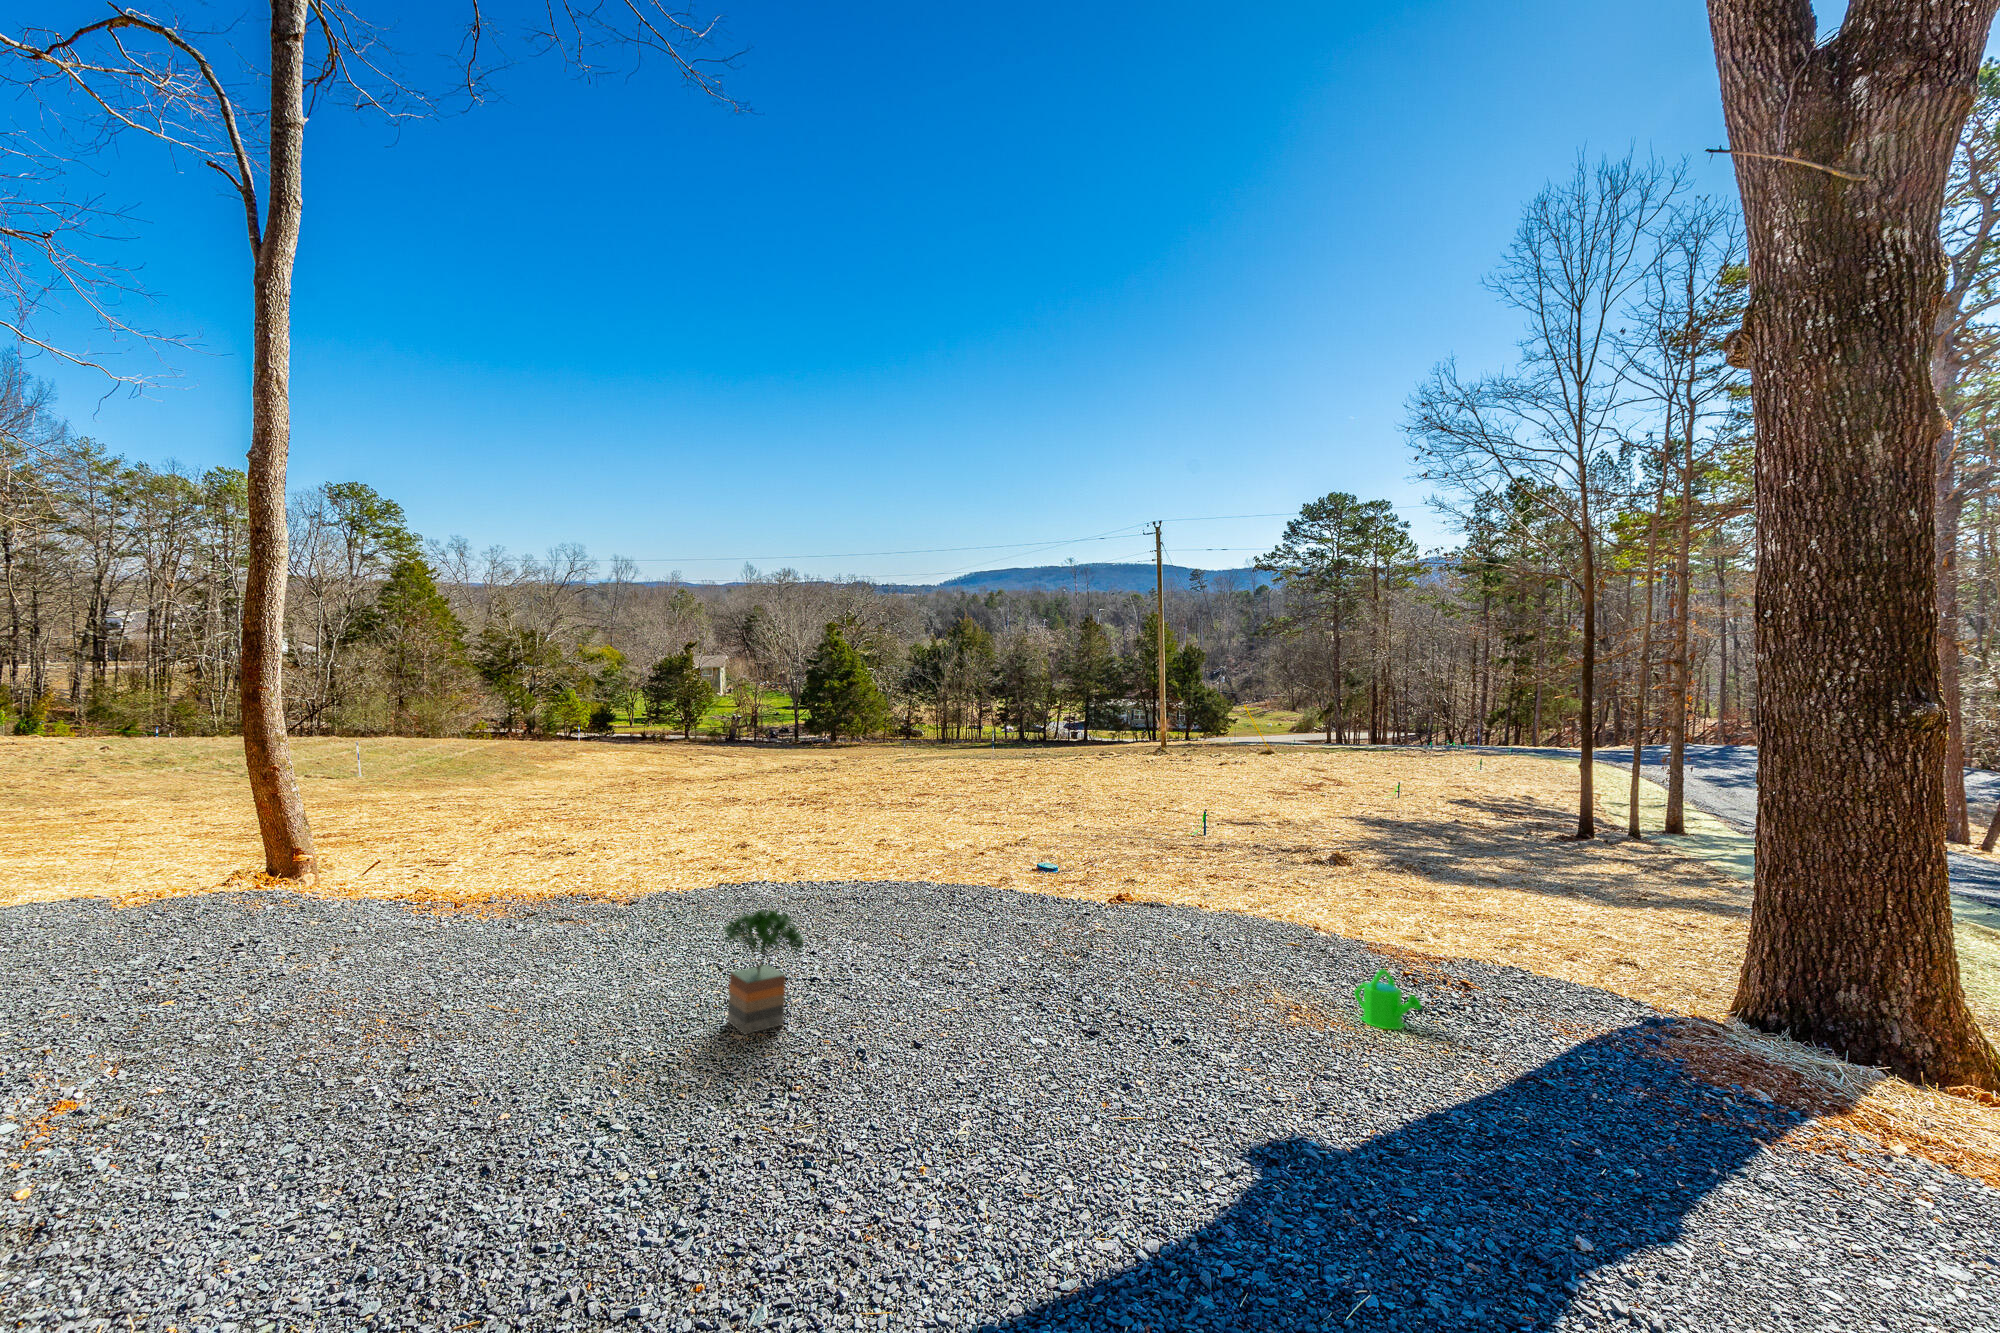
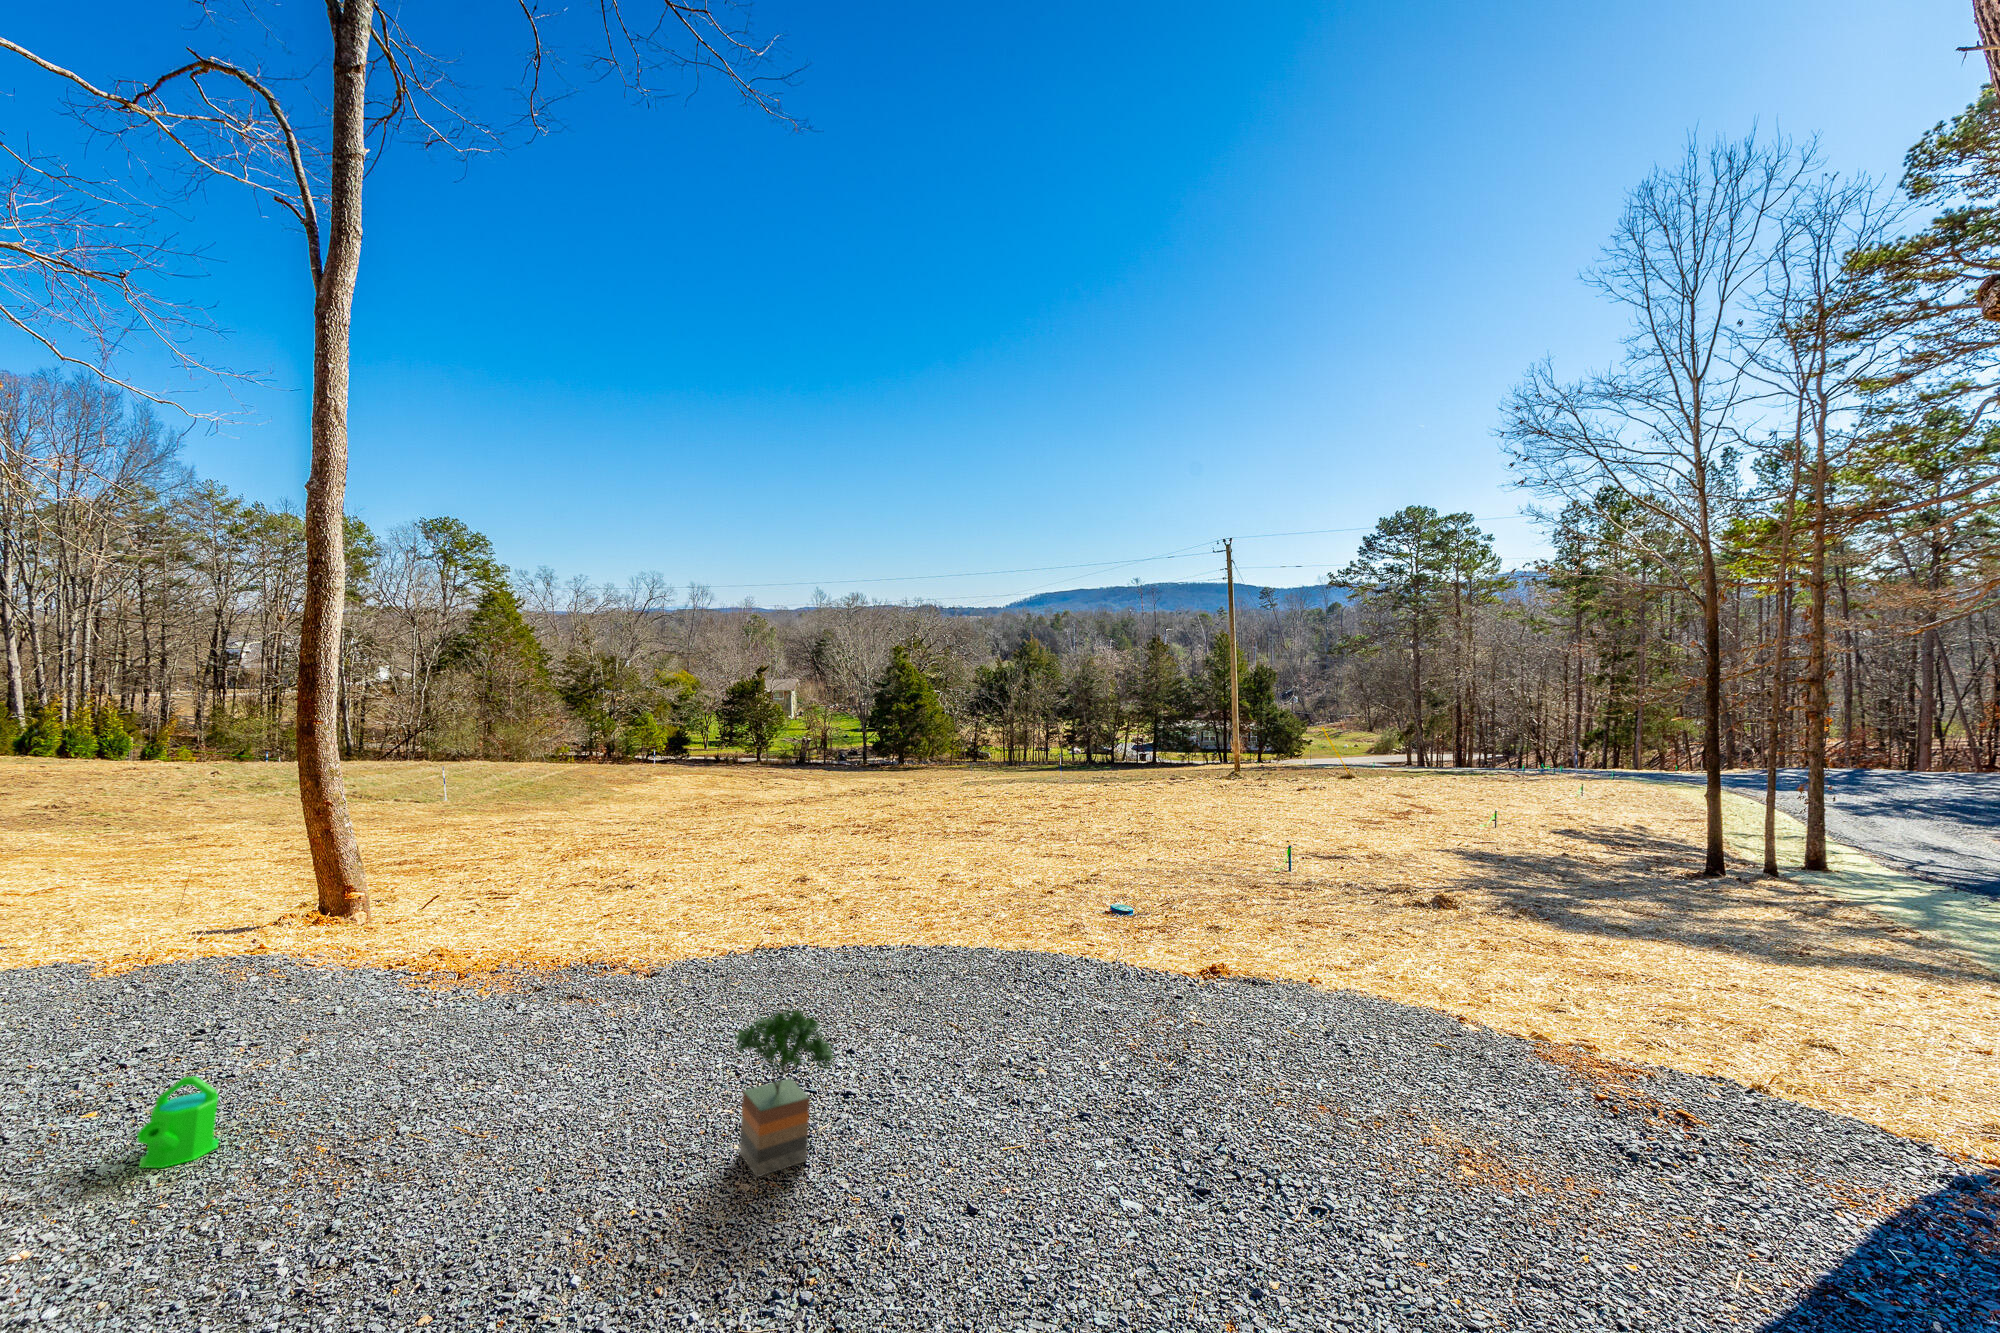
watering can: present [1354,969,1421,1029] -> present [137,1076,219,1168]

